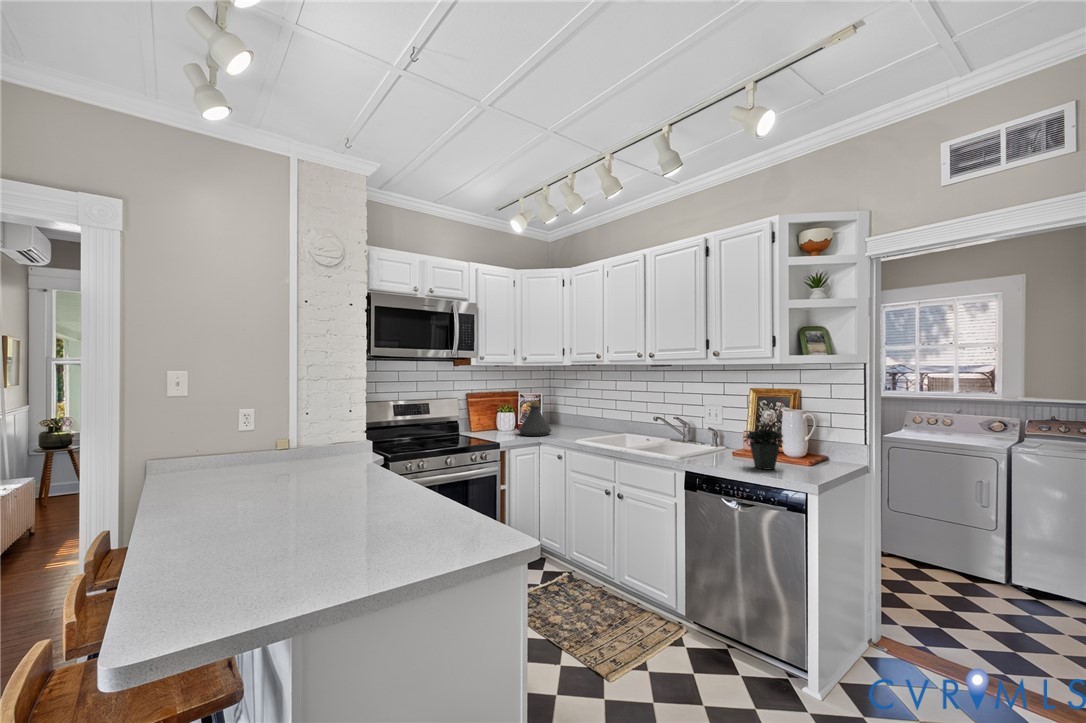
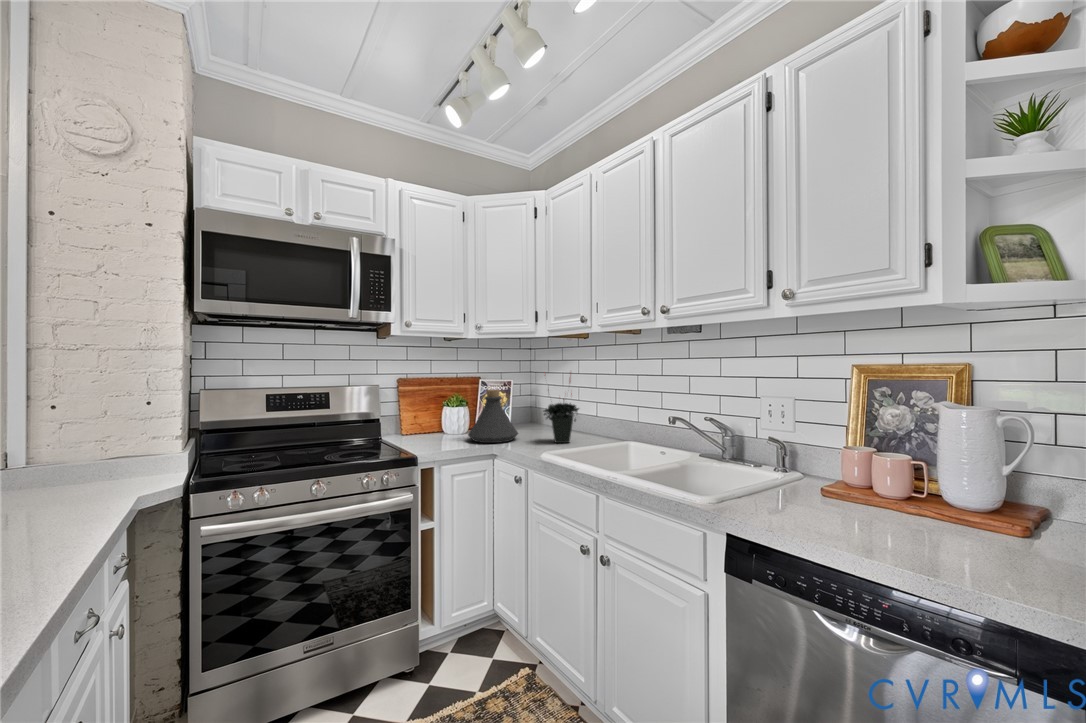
potted plant: present [744,401,783,469] -> present [544,381,579,443]

